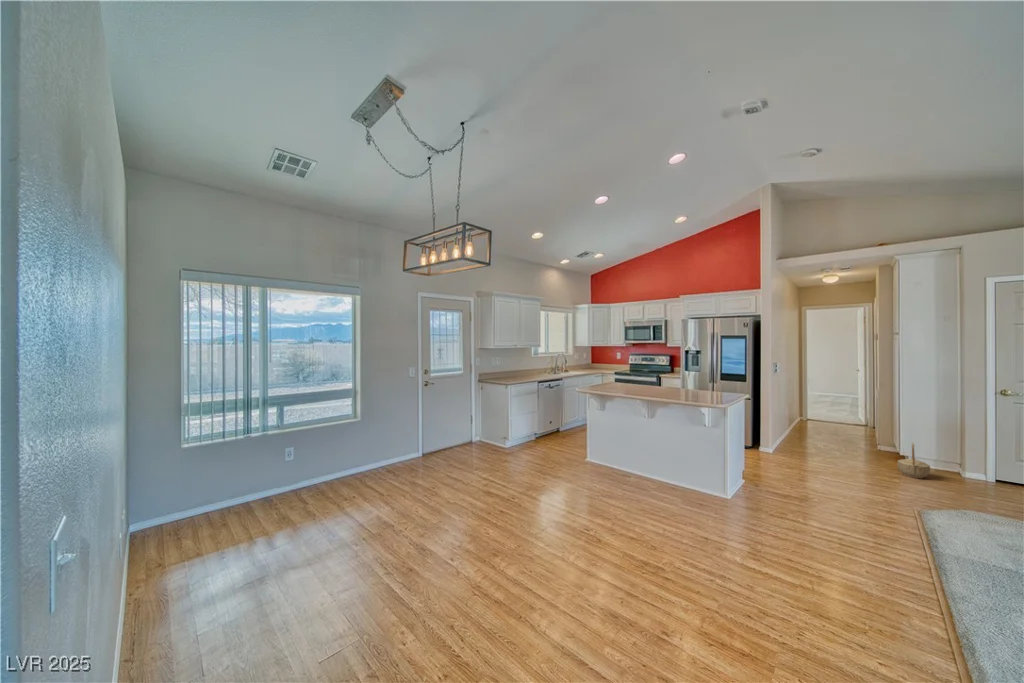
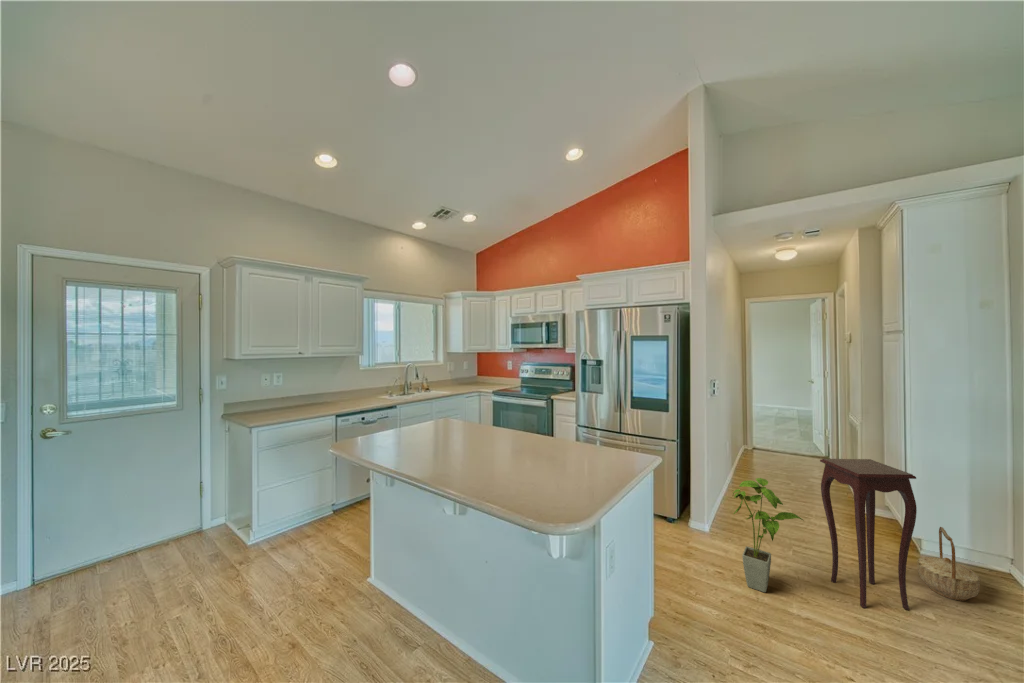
side table: none [839,404,890,479] -> present [820,459,917,610]
house plant: none [787,412,827,472] -> present [733,478,803,592]

